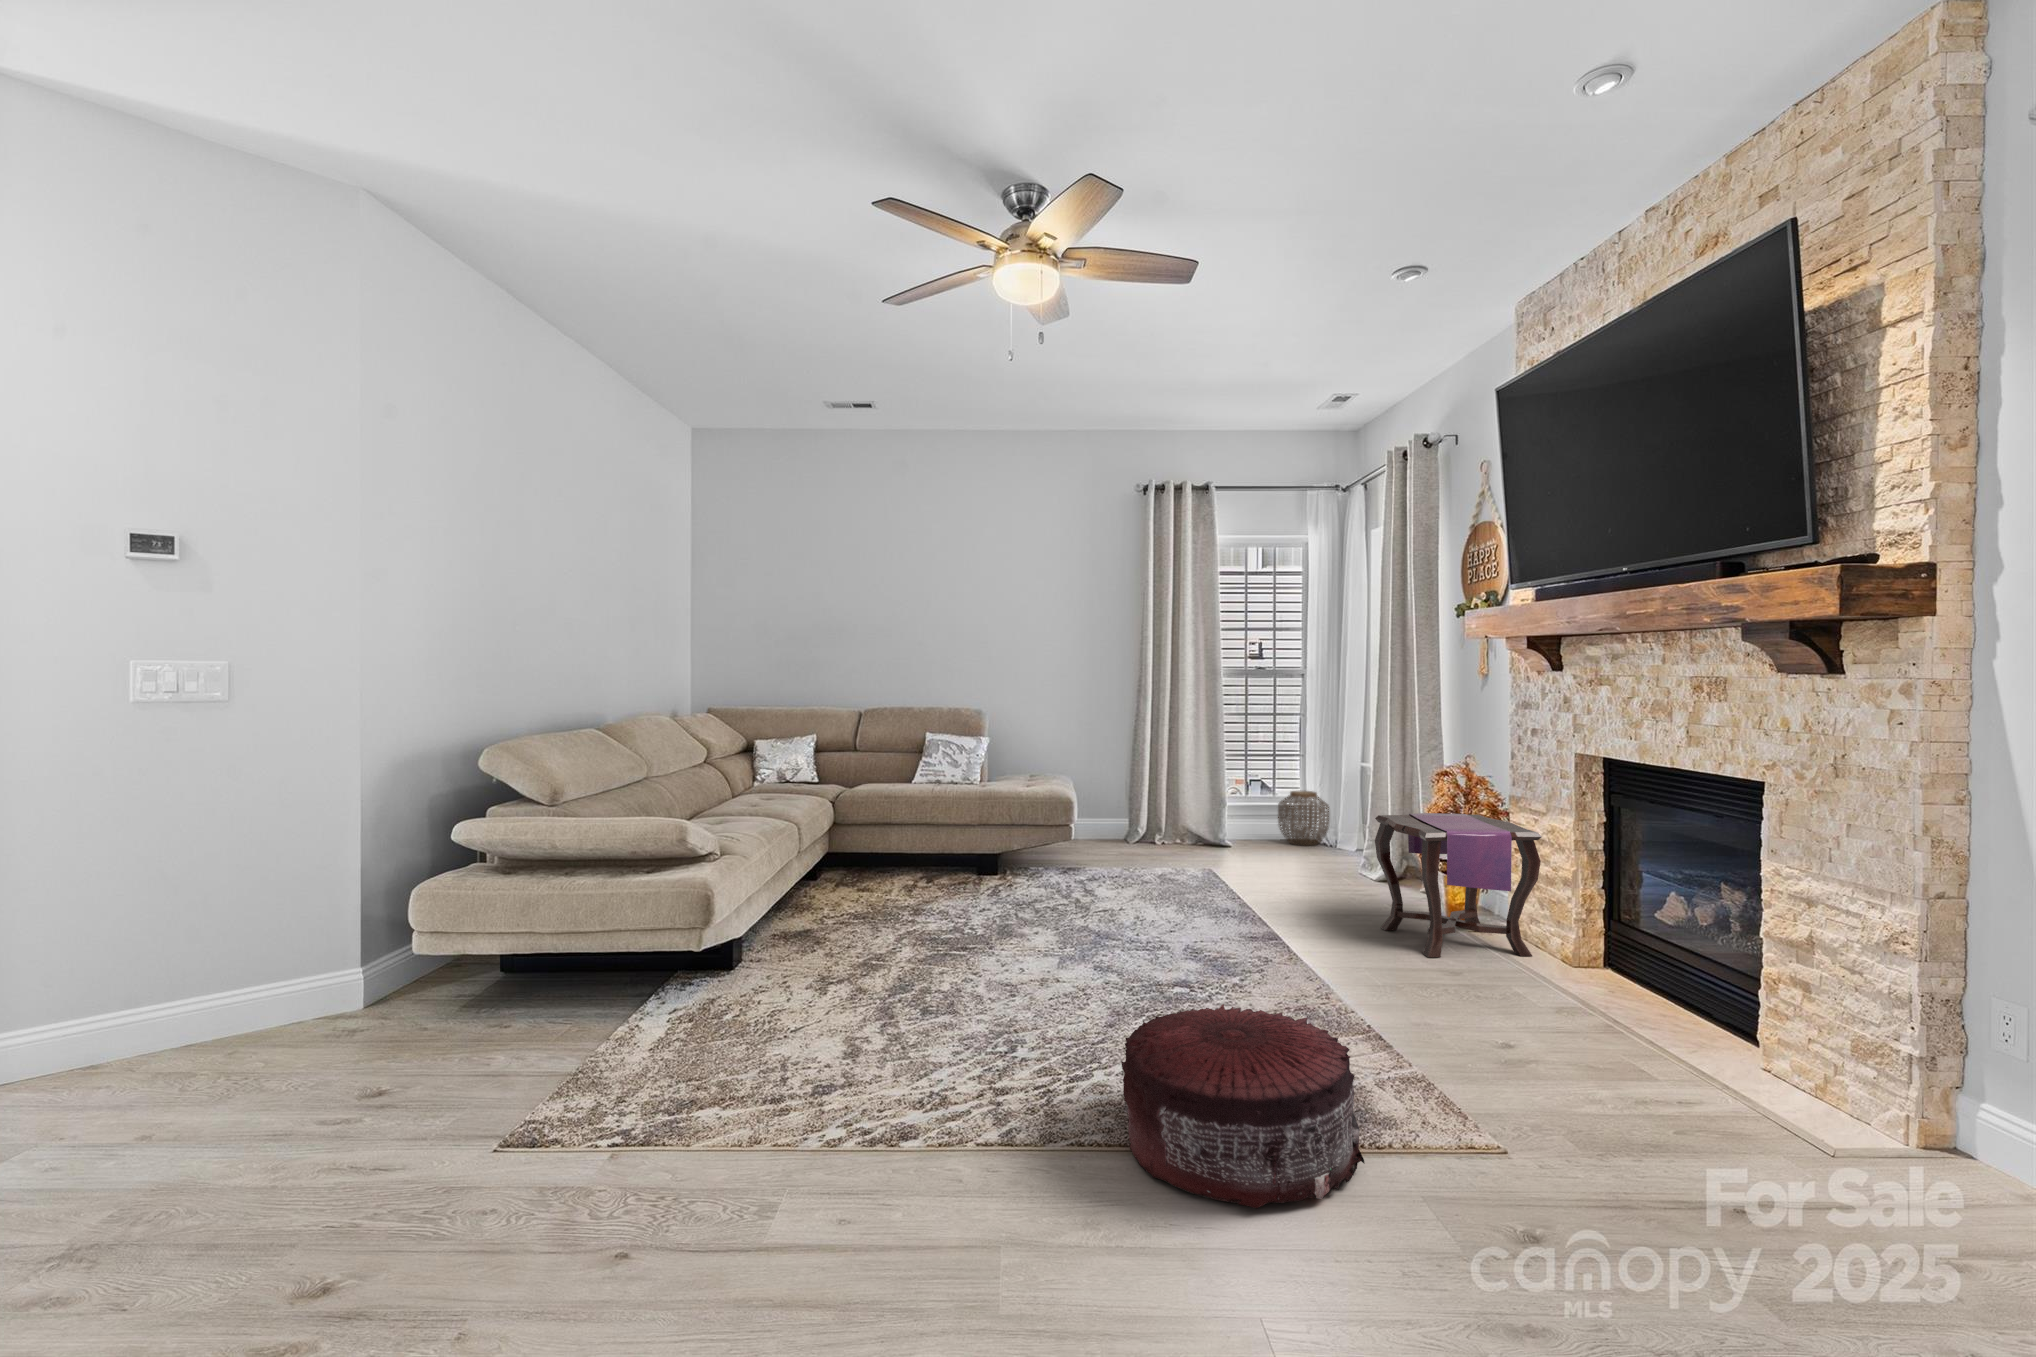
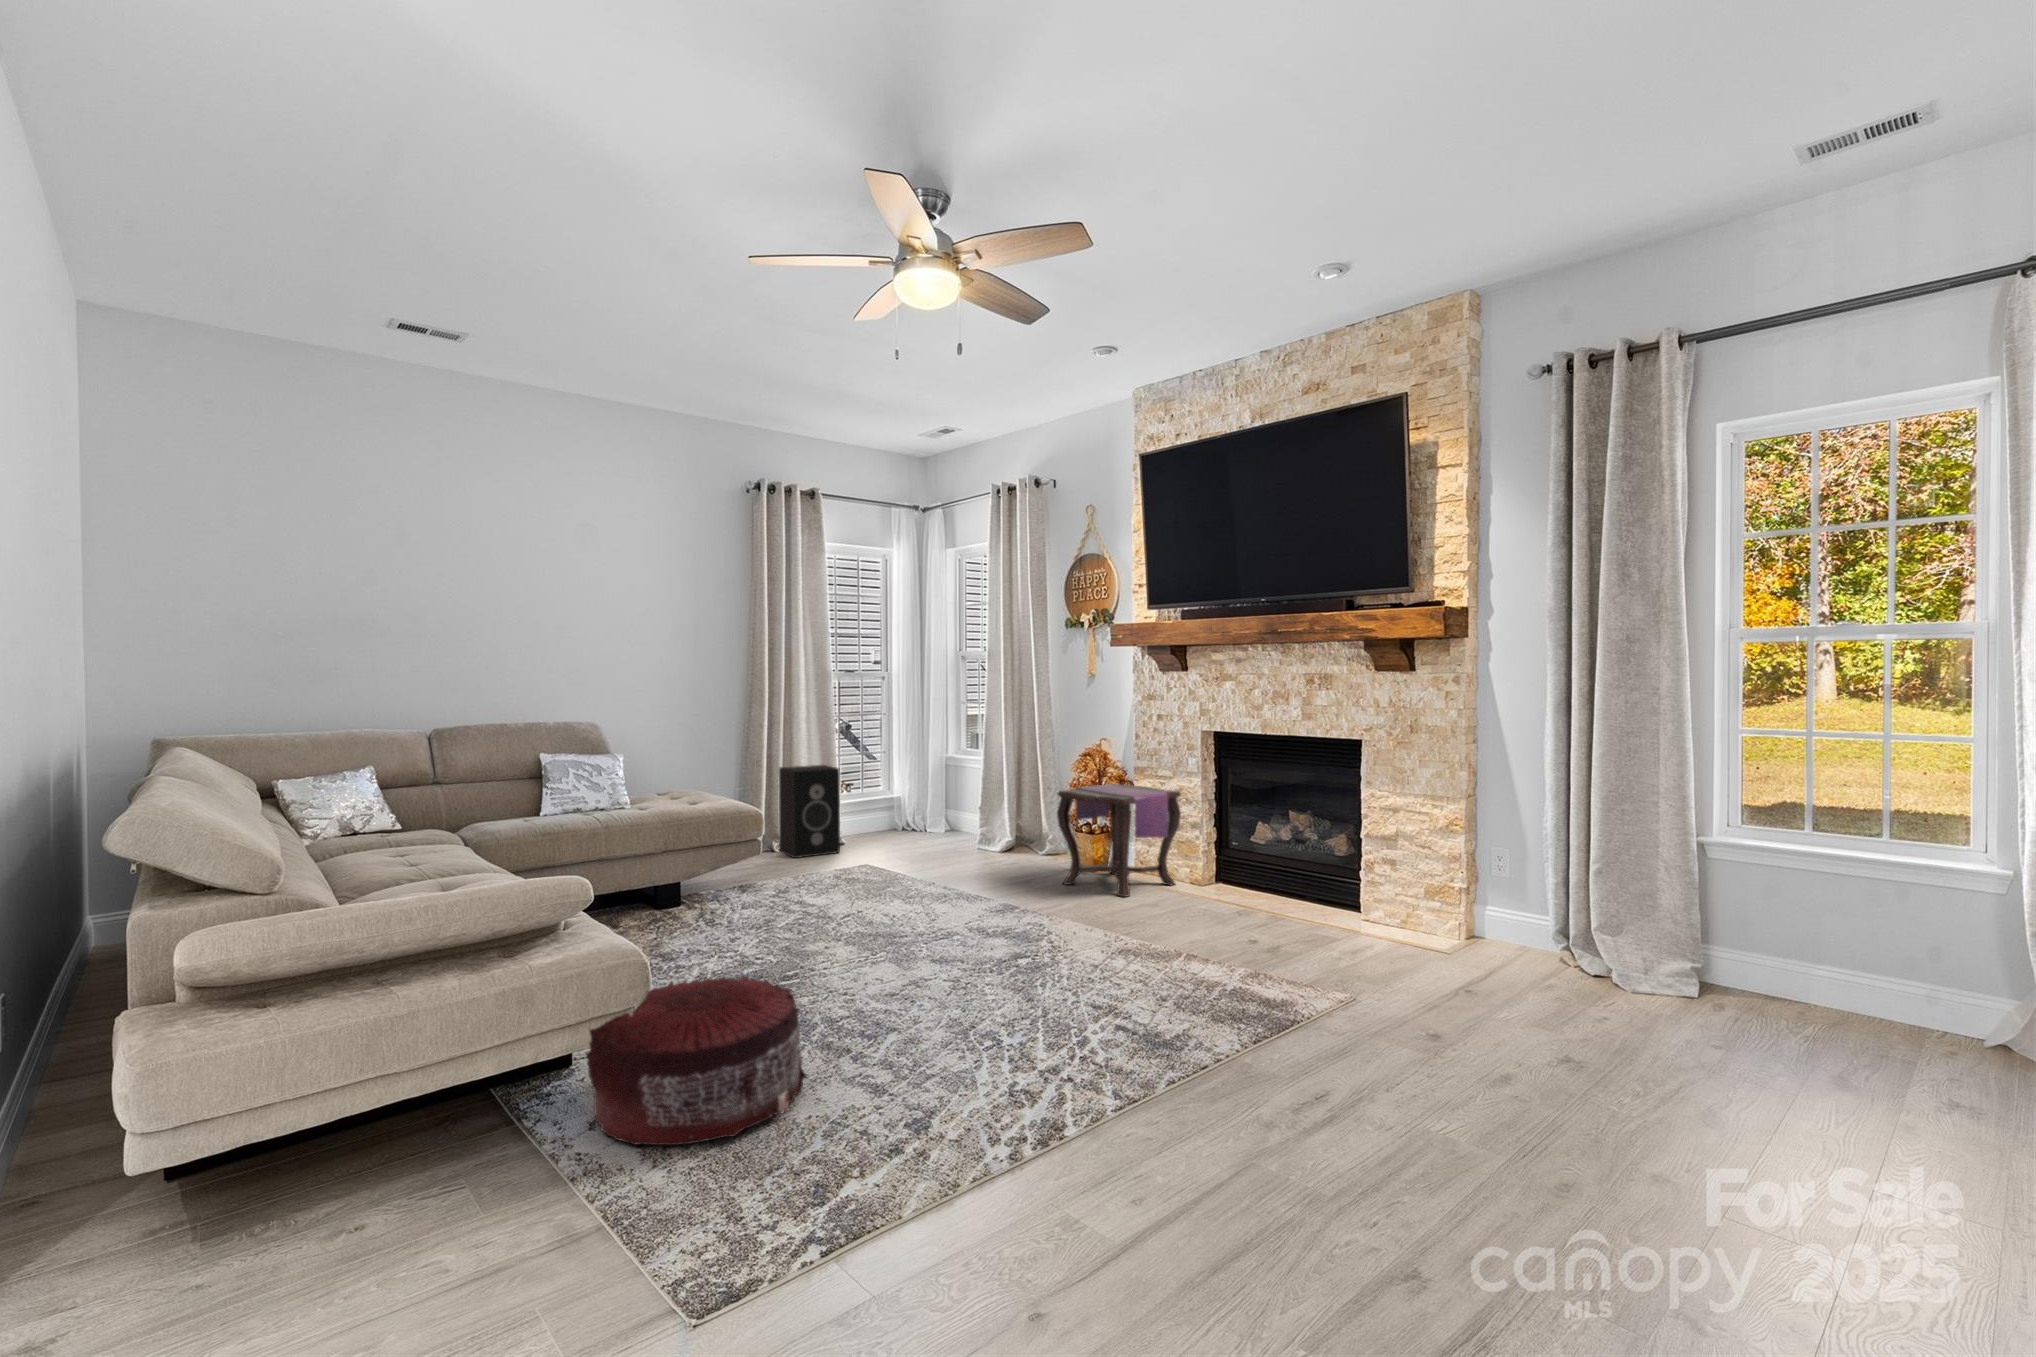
speaker: none [1156,764,1207,857] -> present [779,765,840,858]
woven basket: present [1278,791,1329,846] -> none [876,783,922,833]
pouf: present [1121,1004,1364,1208] -> present [585,976,807,1145]

